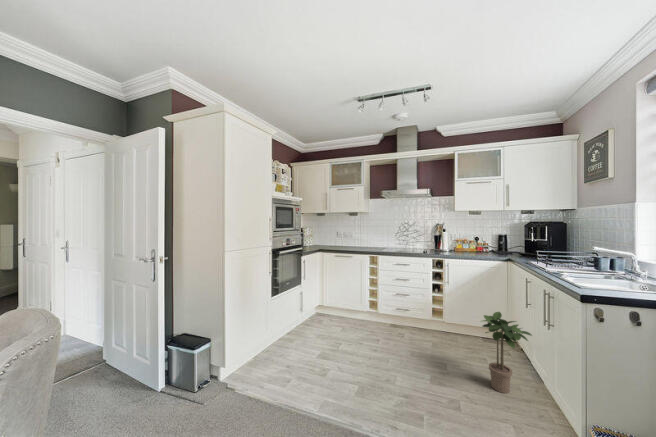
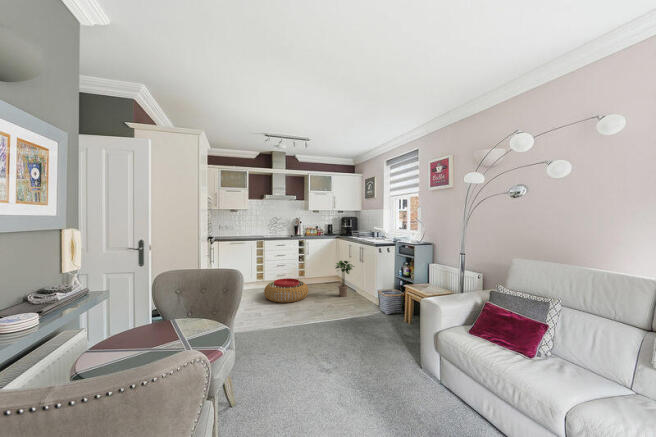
pouf: none [356,318,428,368] -> present [264,278,308,303]

